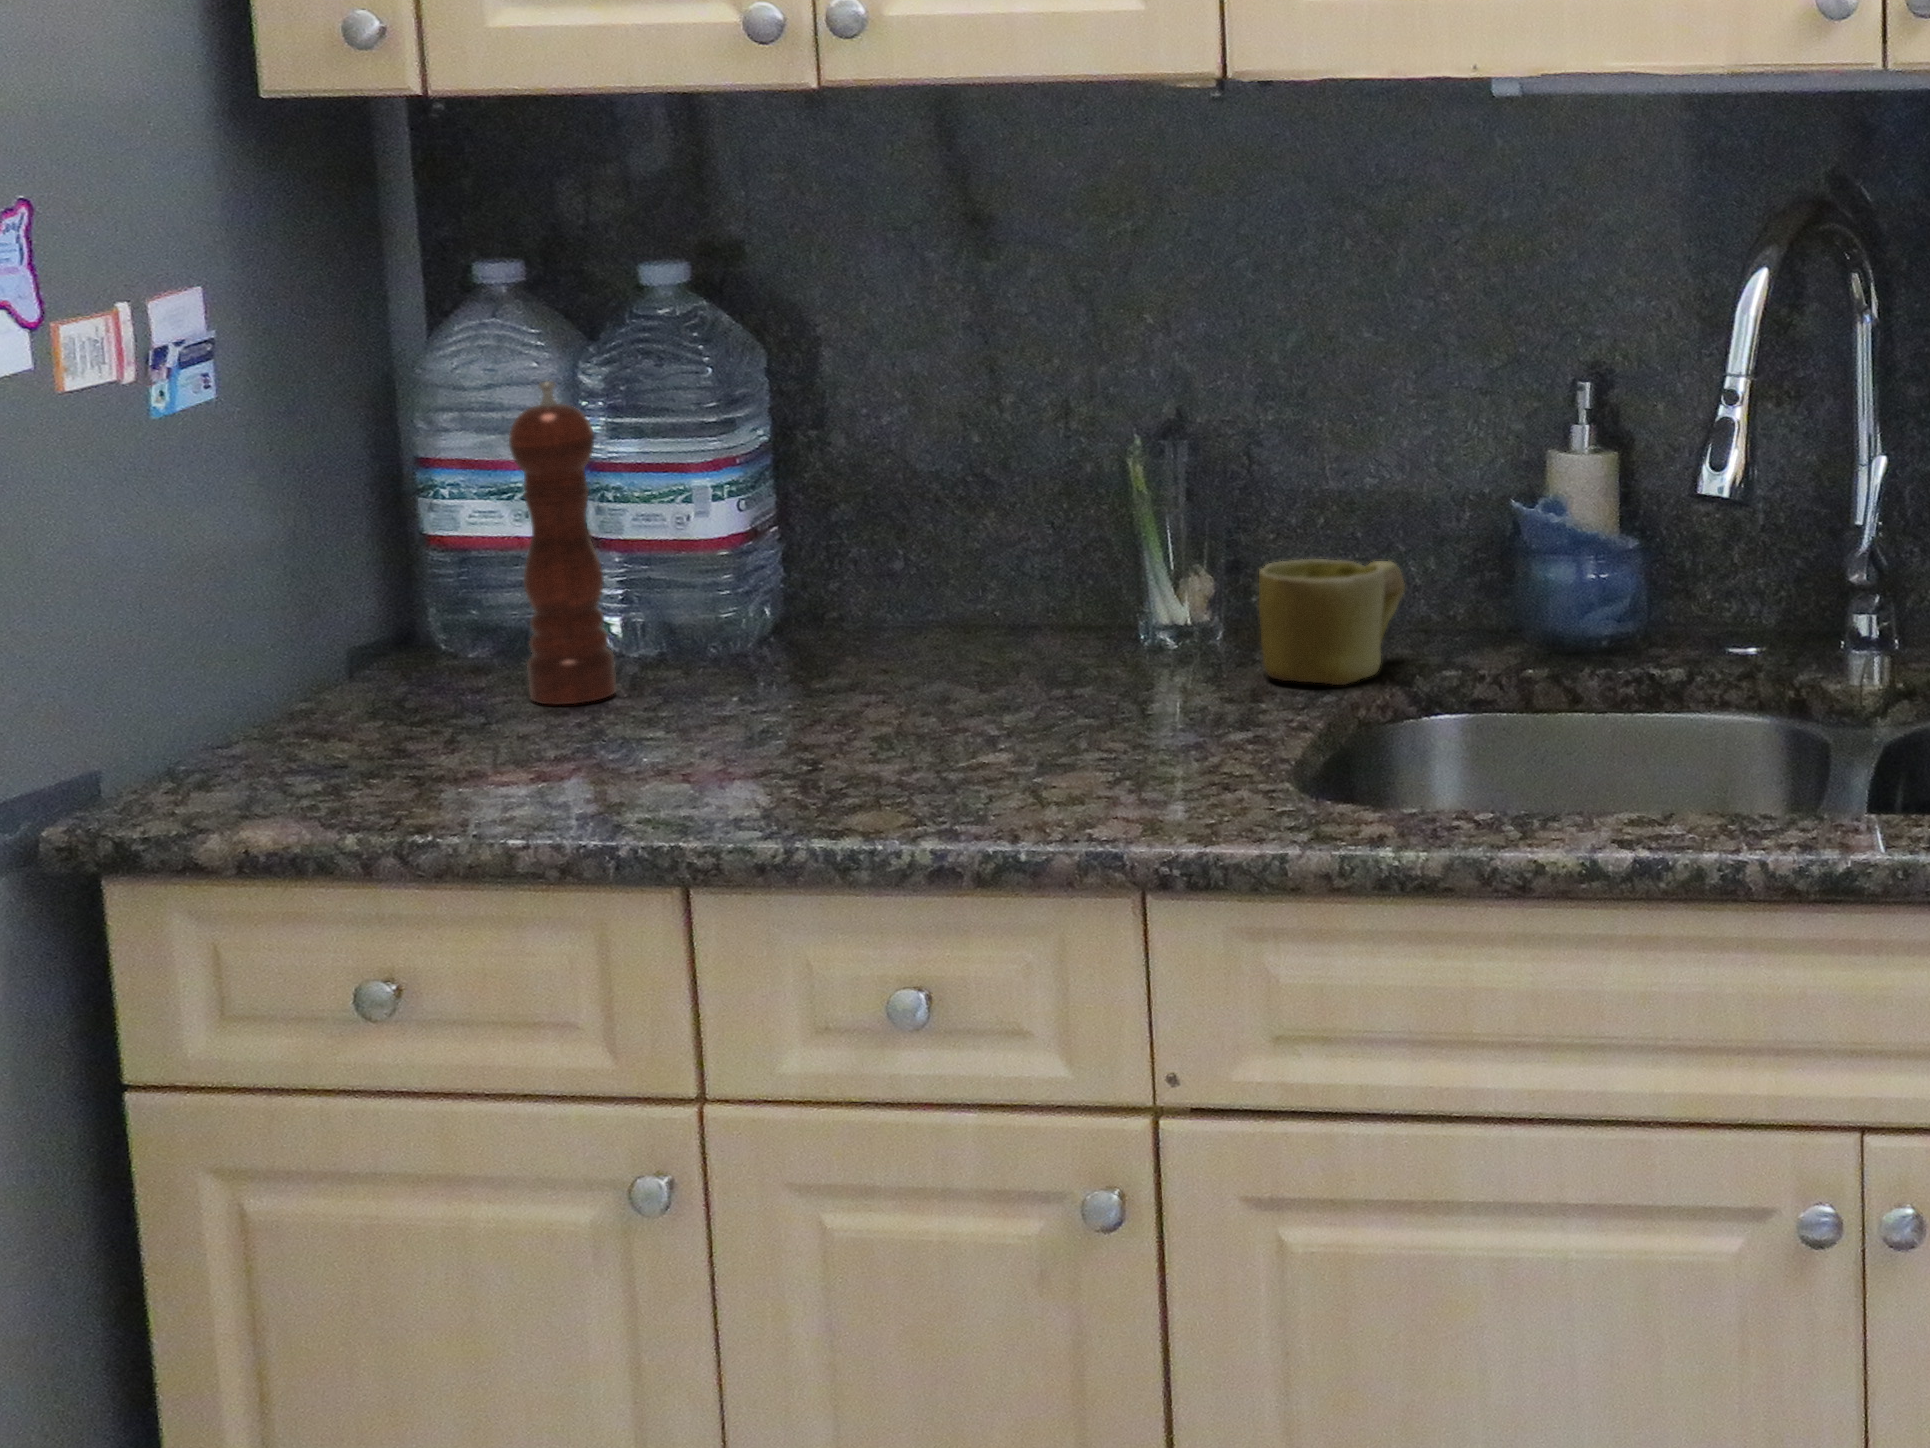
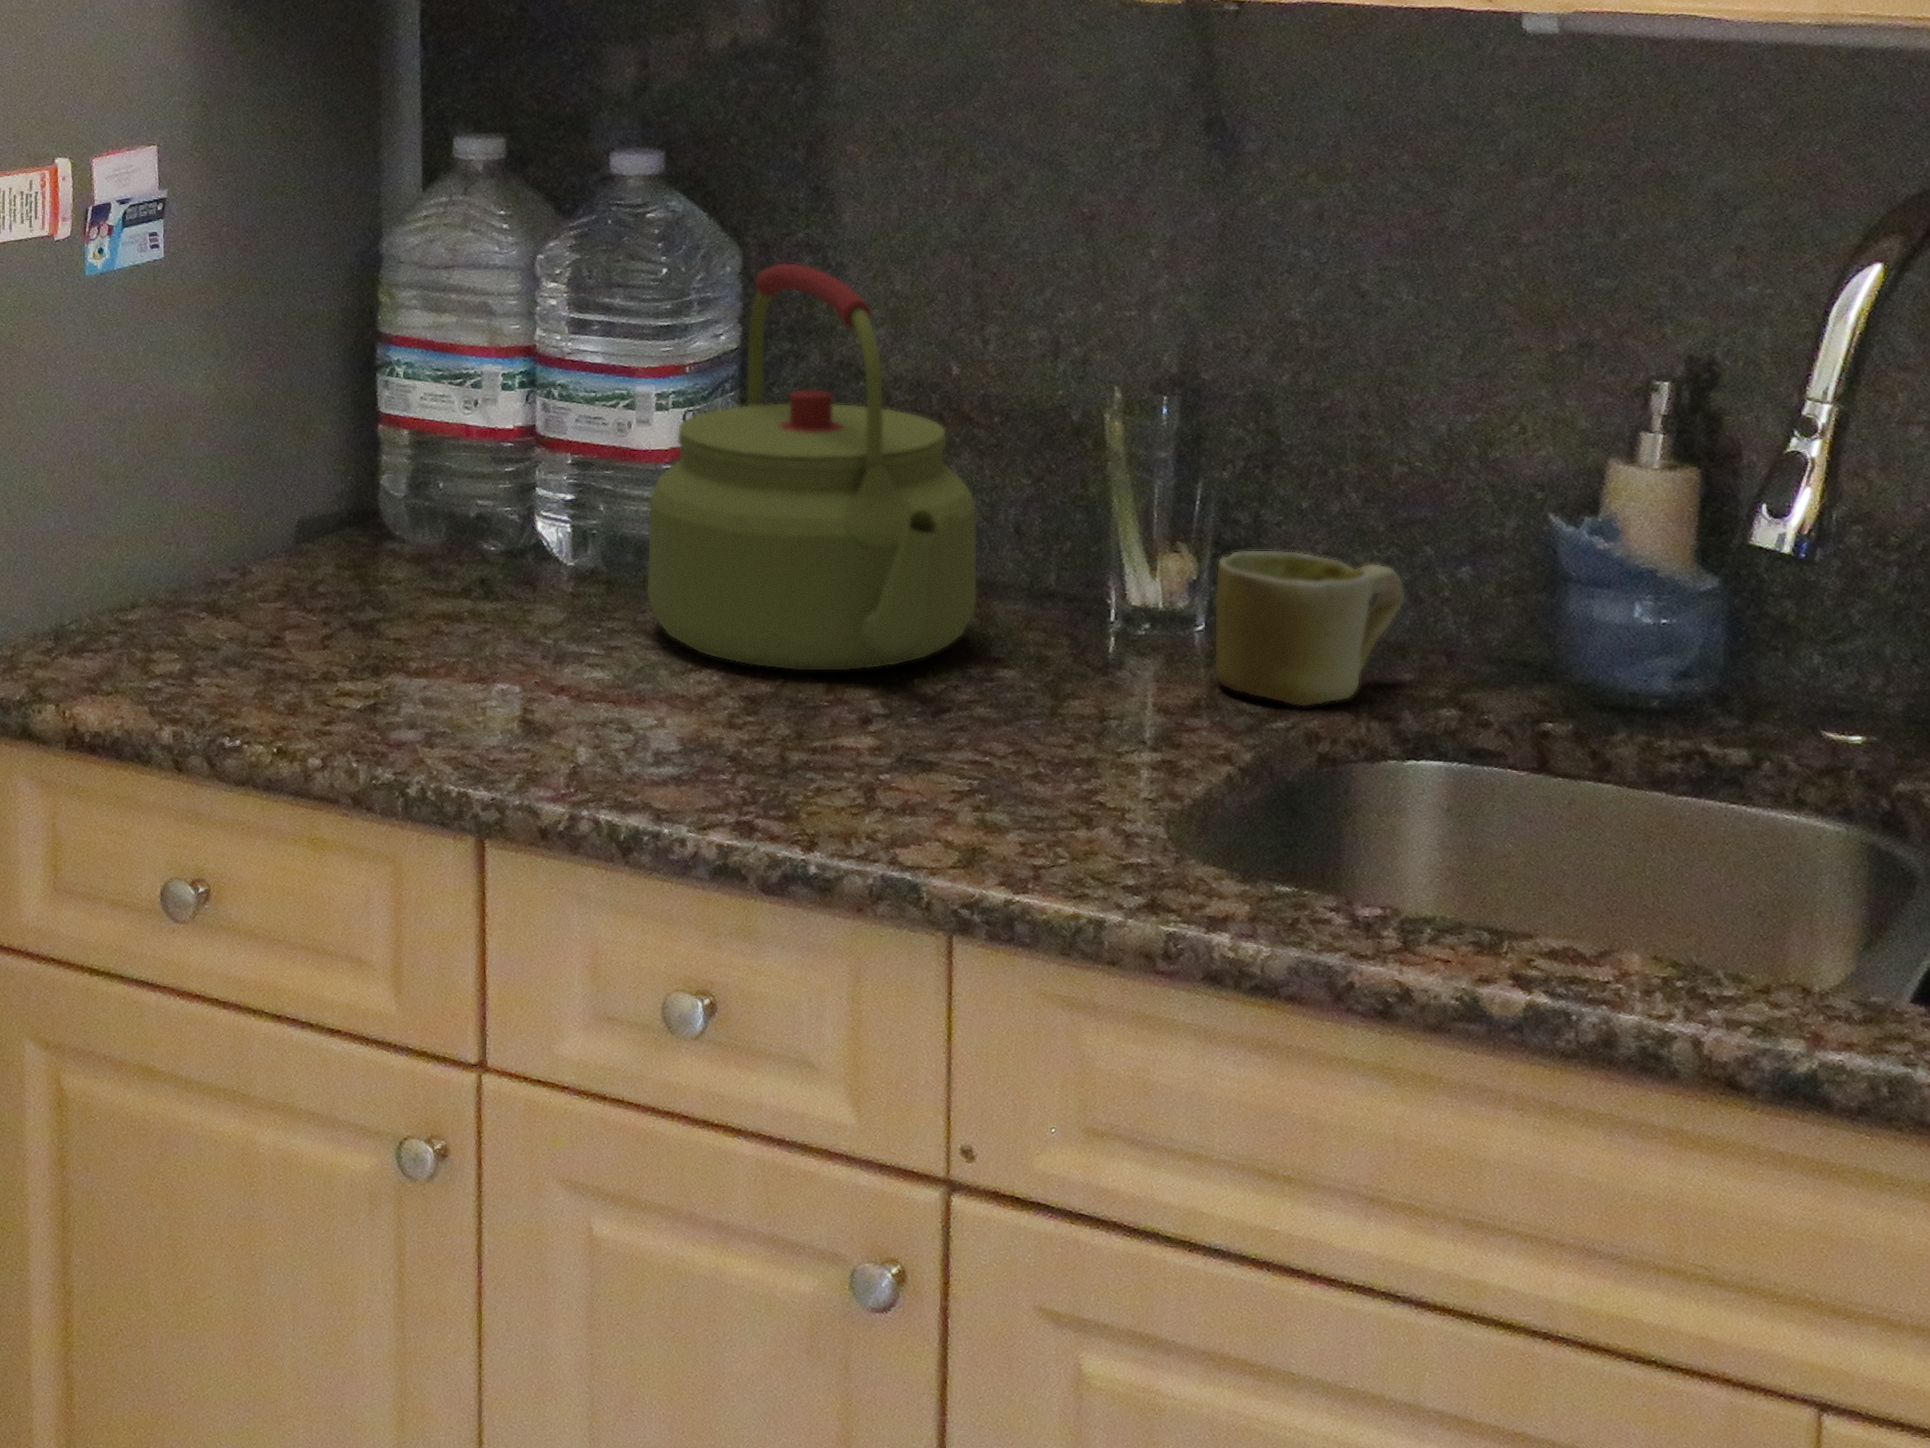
kettle: none [745,348,1050,717] -> present [648,264,976,670]
pepper mill: present [509,381,616,705] -> none [437,270,525,605]

